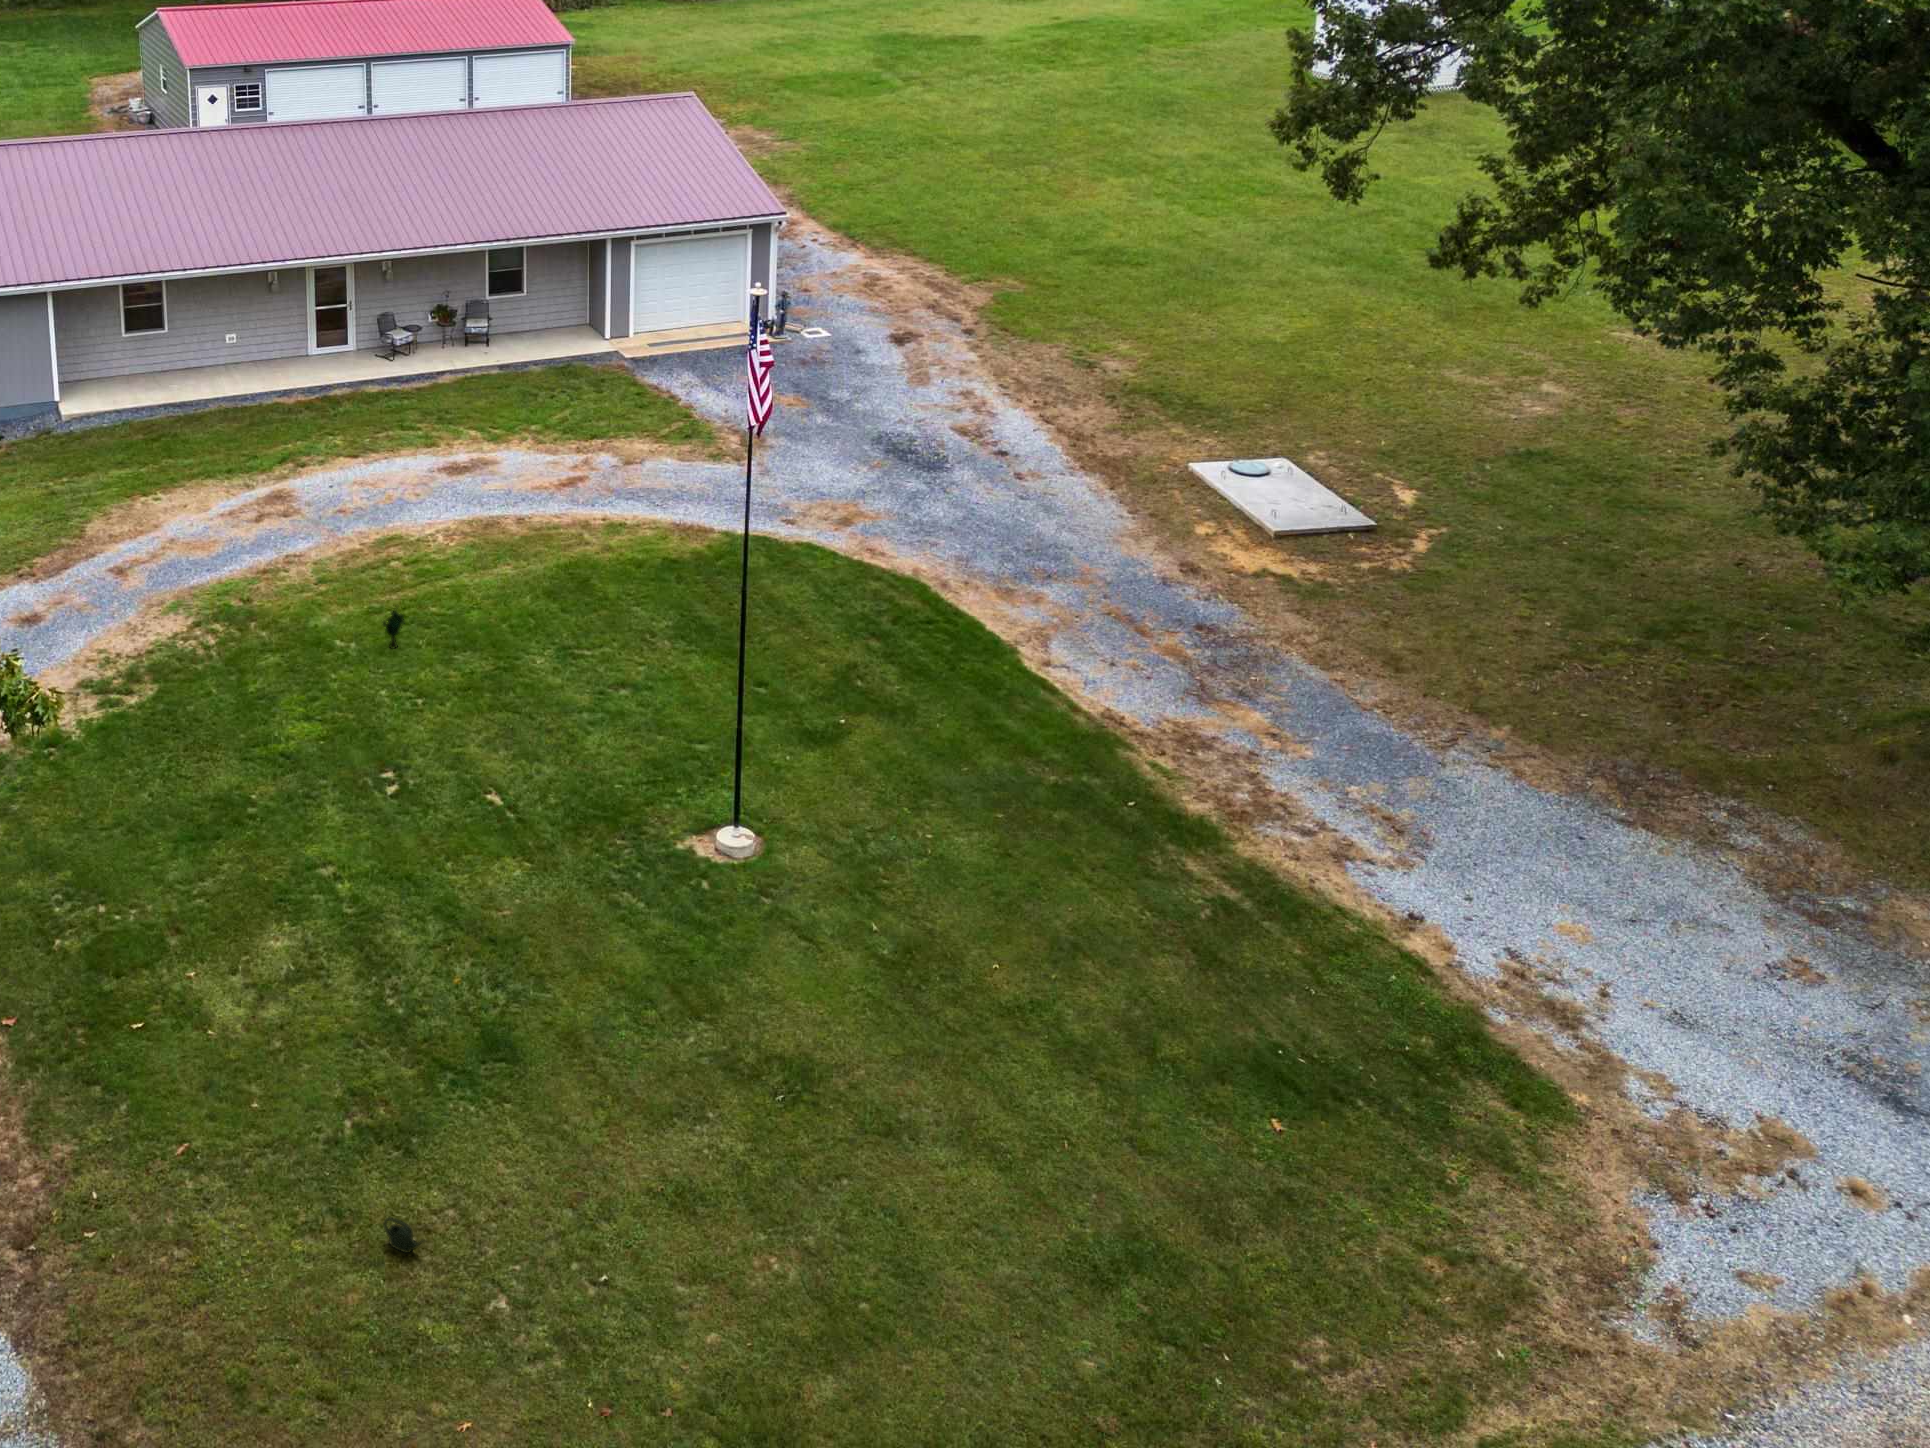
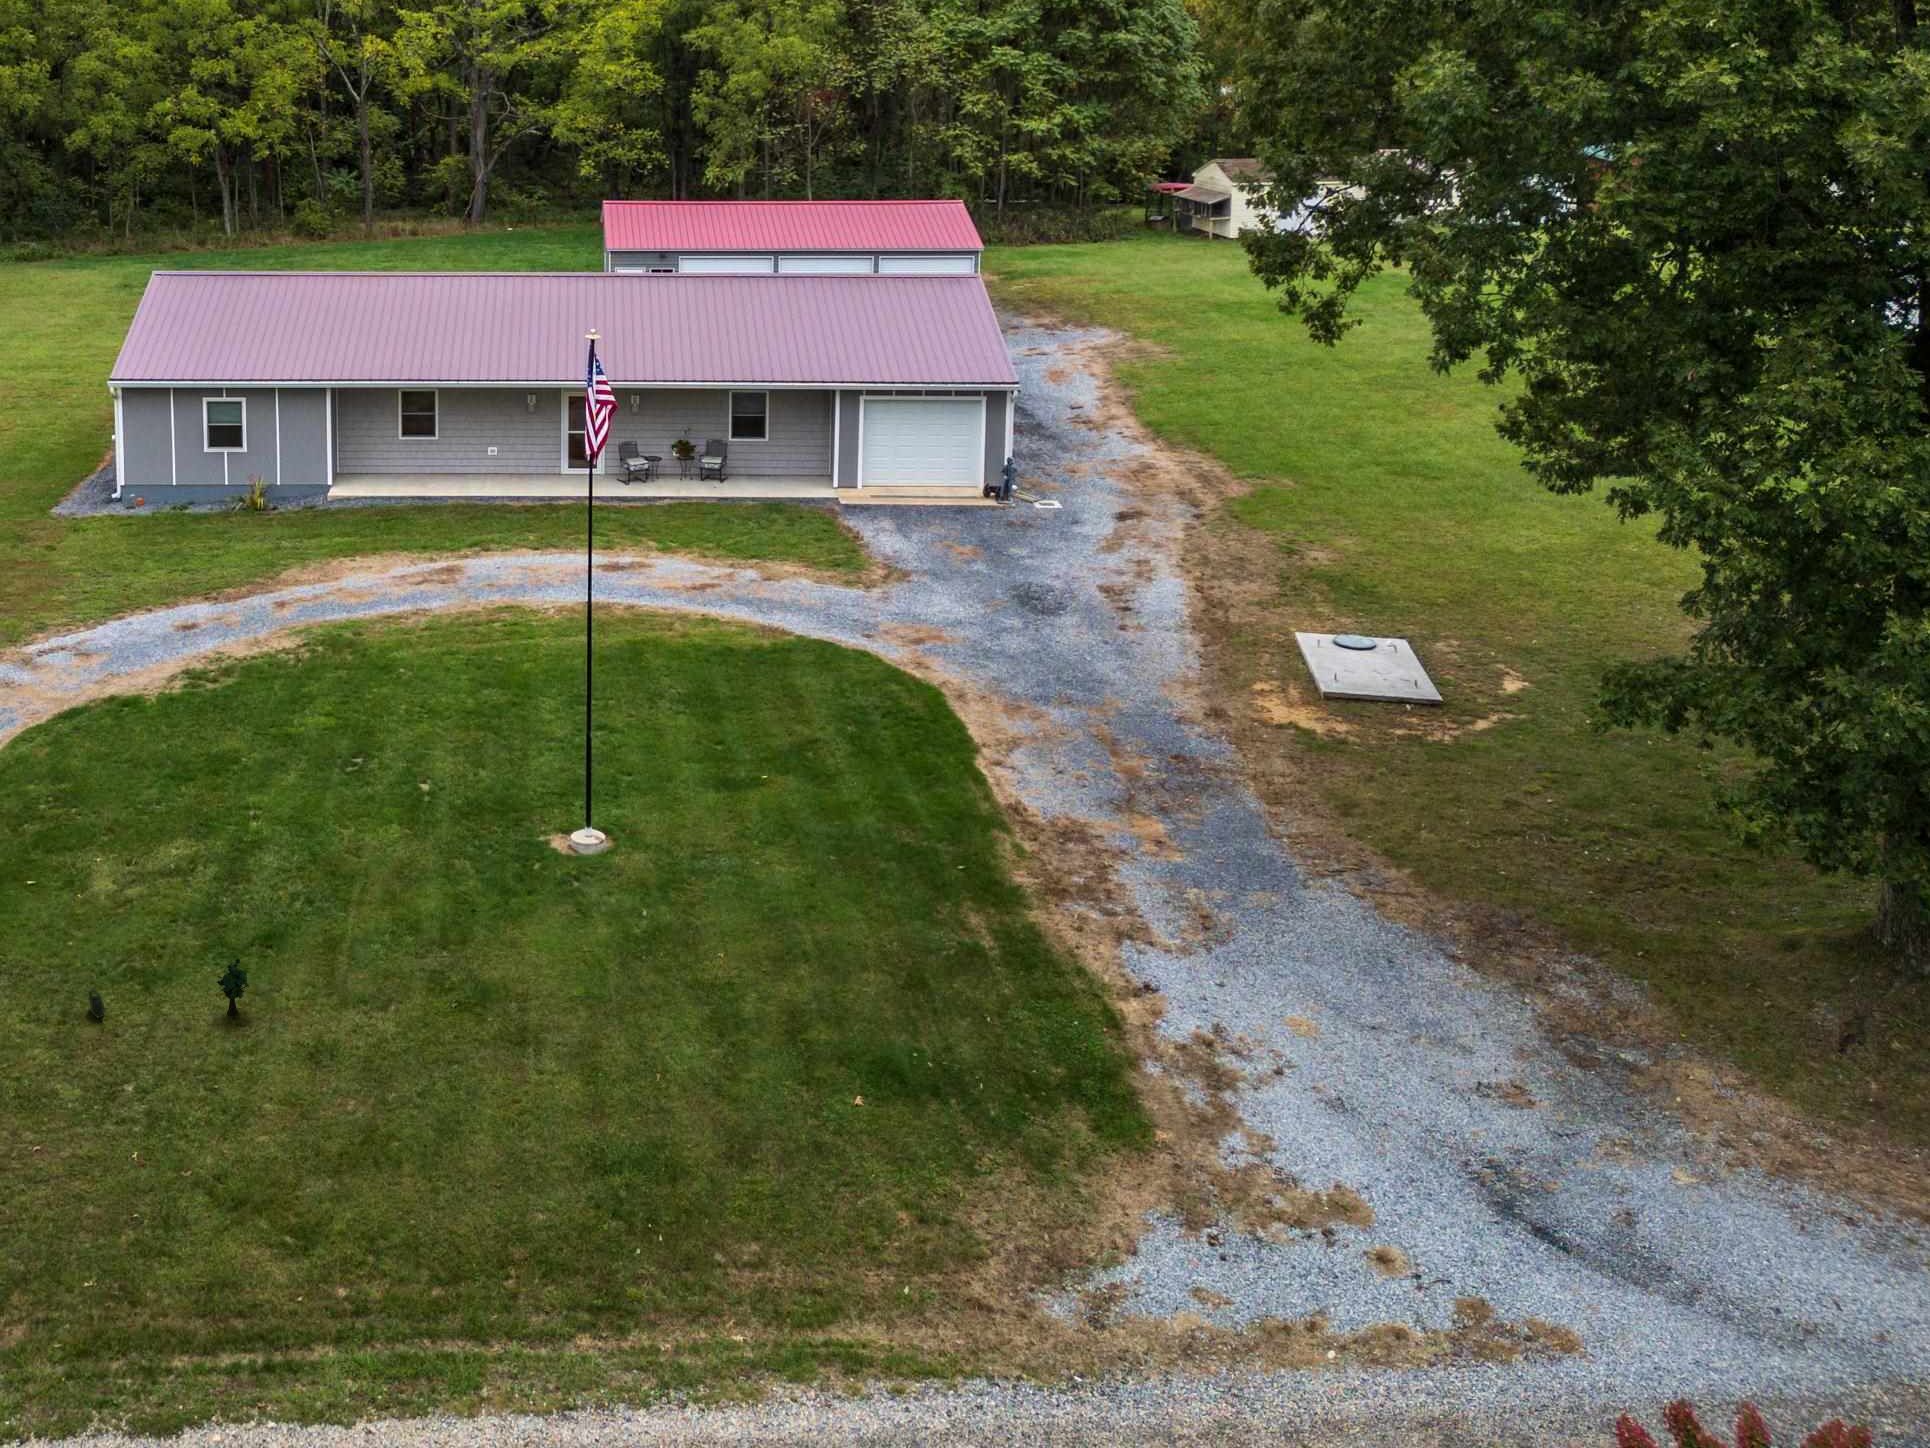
decorative plant: present [382,608,405,648] -> present [217,959,249,1016]

